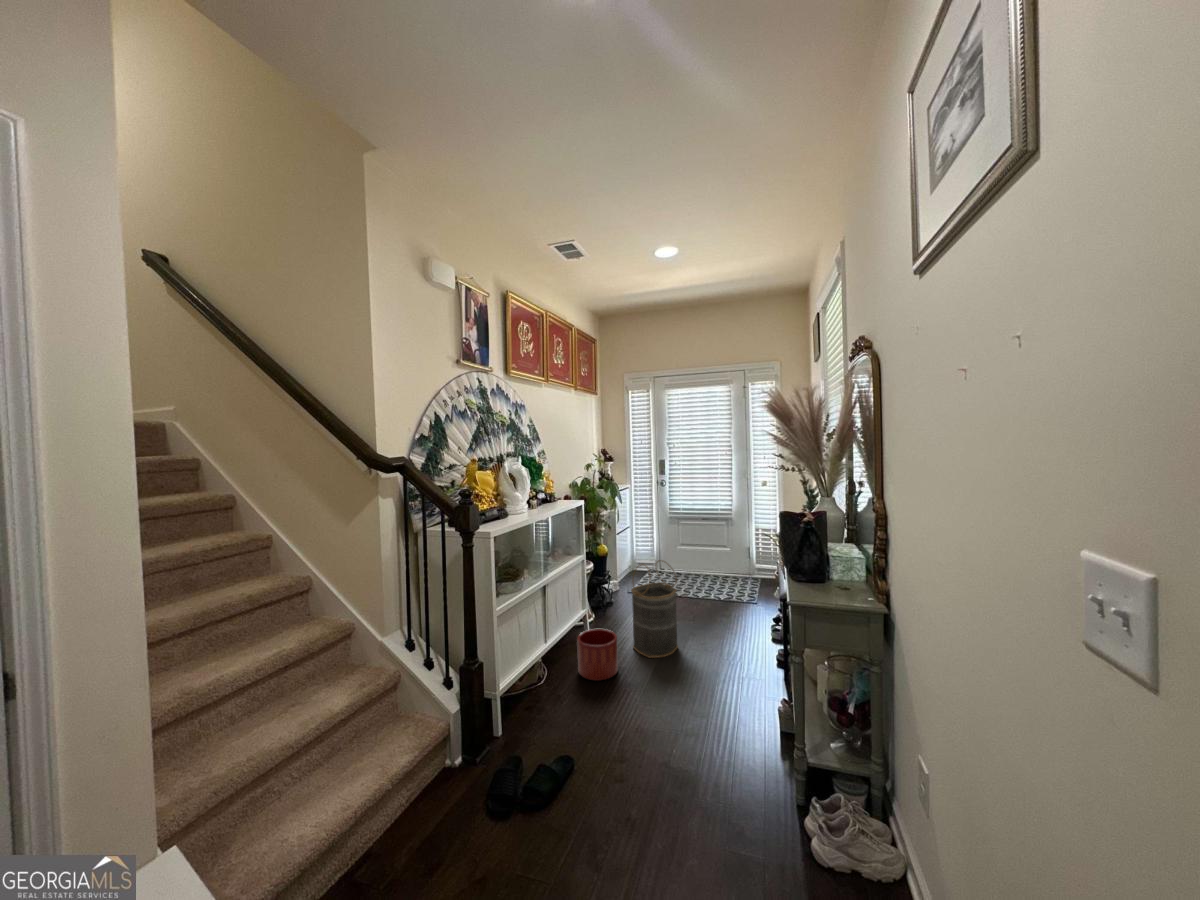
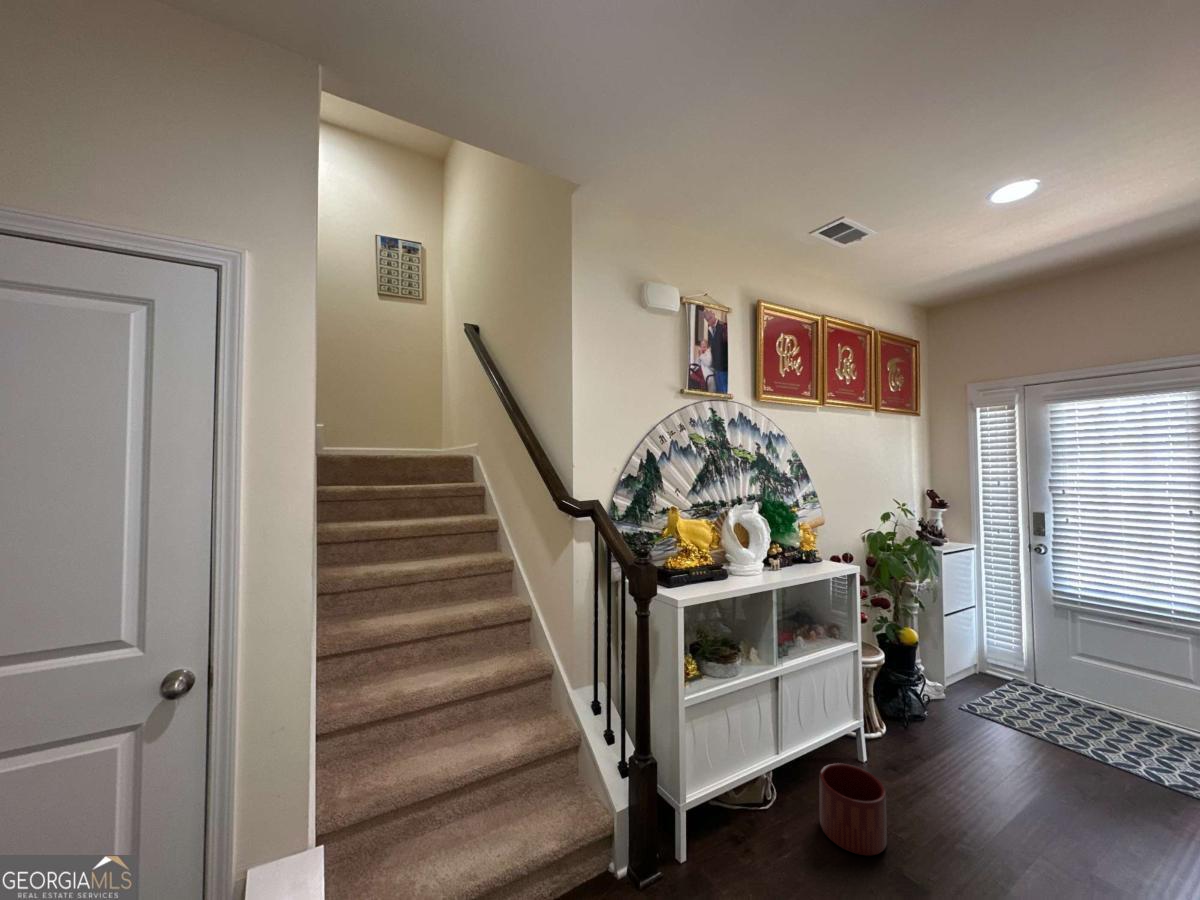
basket: present [631,560,678,658] -> none [926,692,1023,868]

